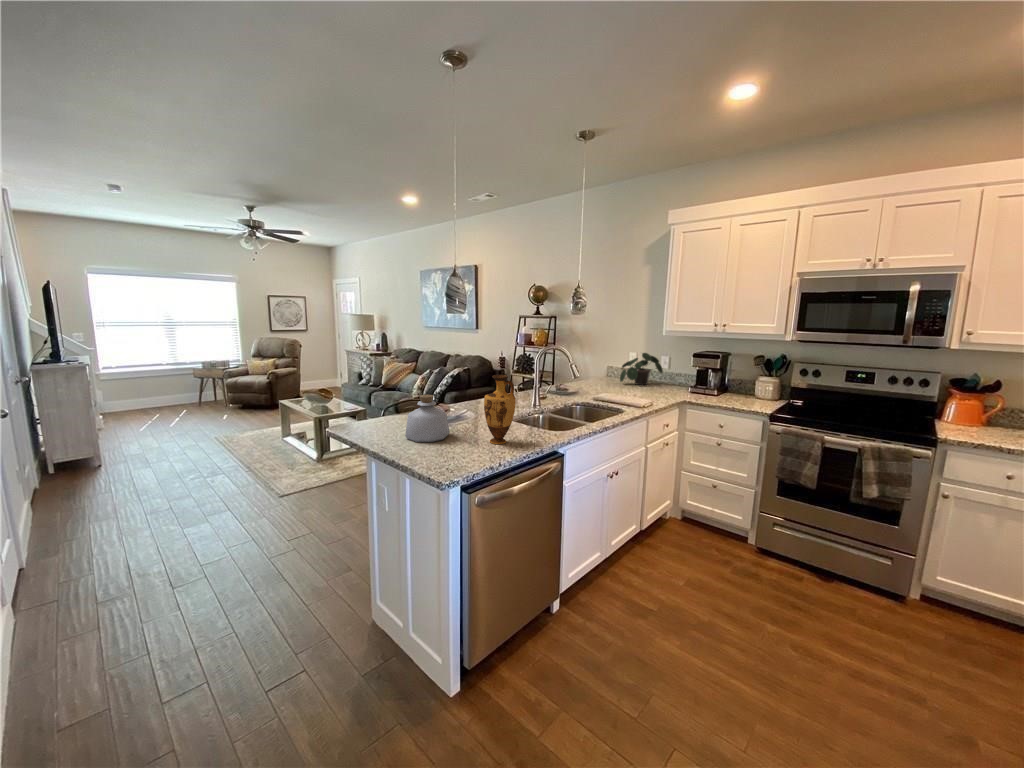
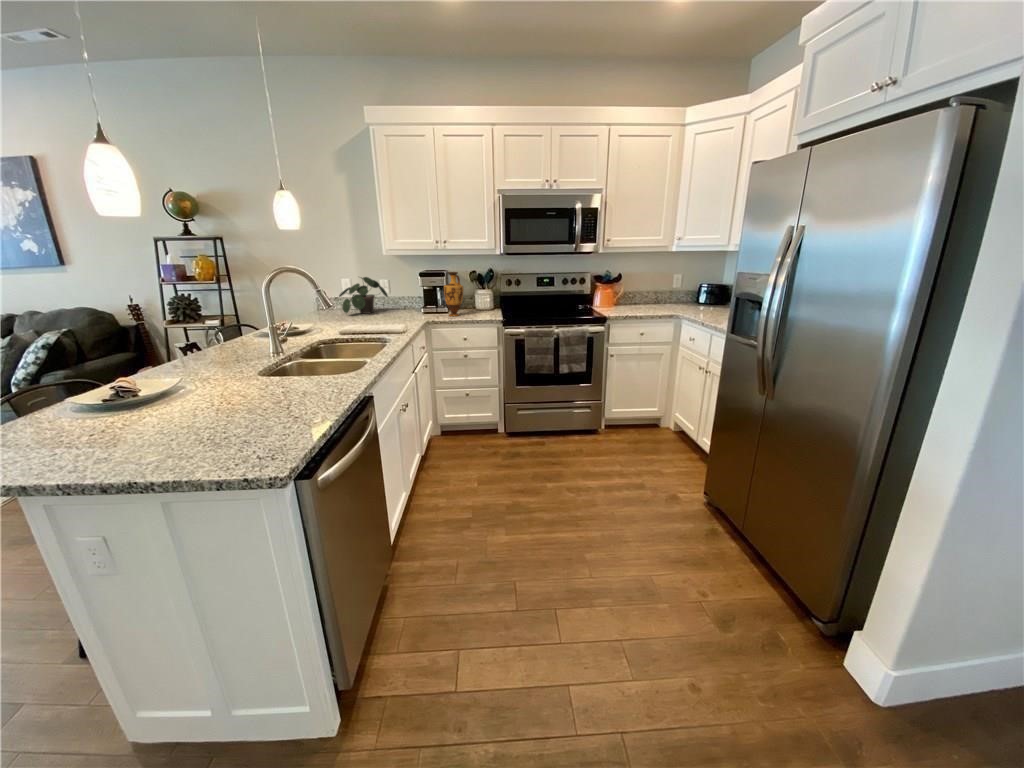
vase: present [484,375,516,444] -> present [444,272,464,316]
bottle: present [405,394,450,442] -> none [92,373,194,462]

